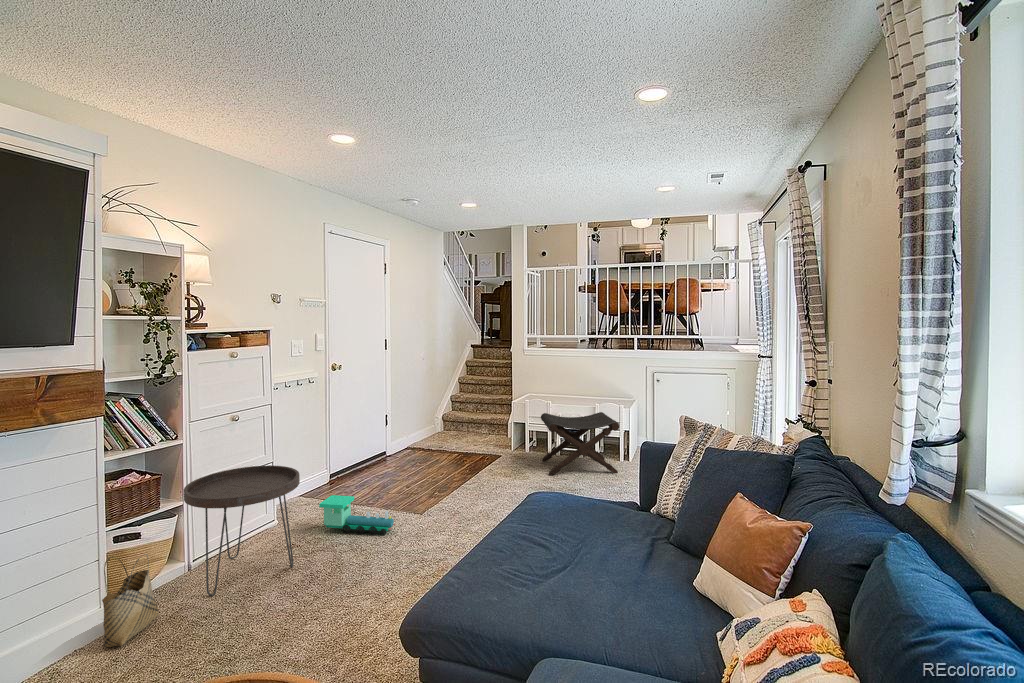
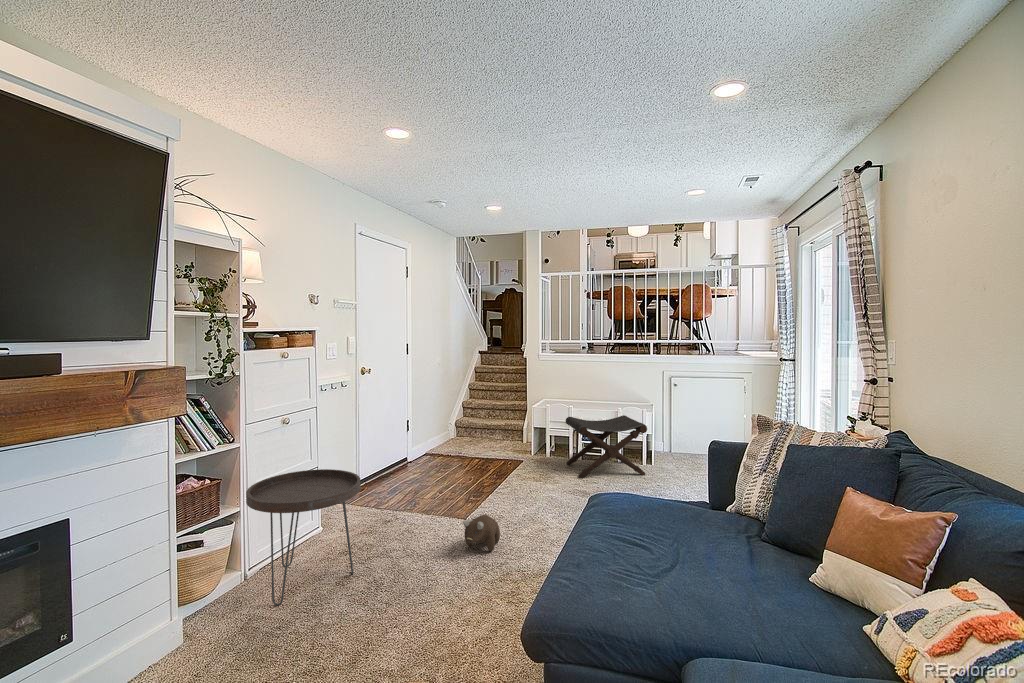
toy train: present [319,495,395,535] -> none [369,500,445,540]
plush toy: none [404,512,445,548] -> present [463,515,500,551]
woven basket: present [102,554,159,647] -> none [179,562,230,662]

